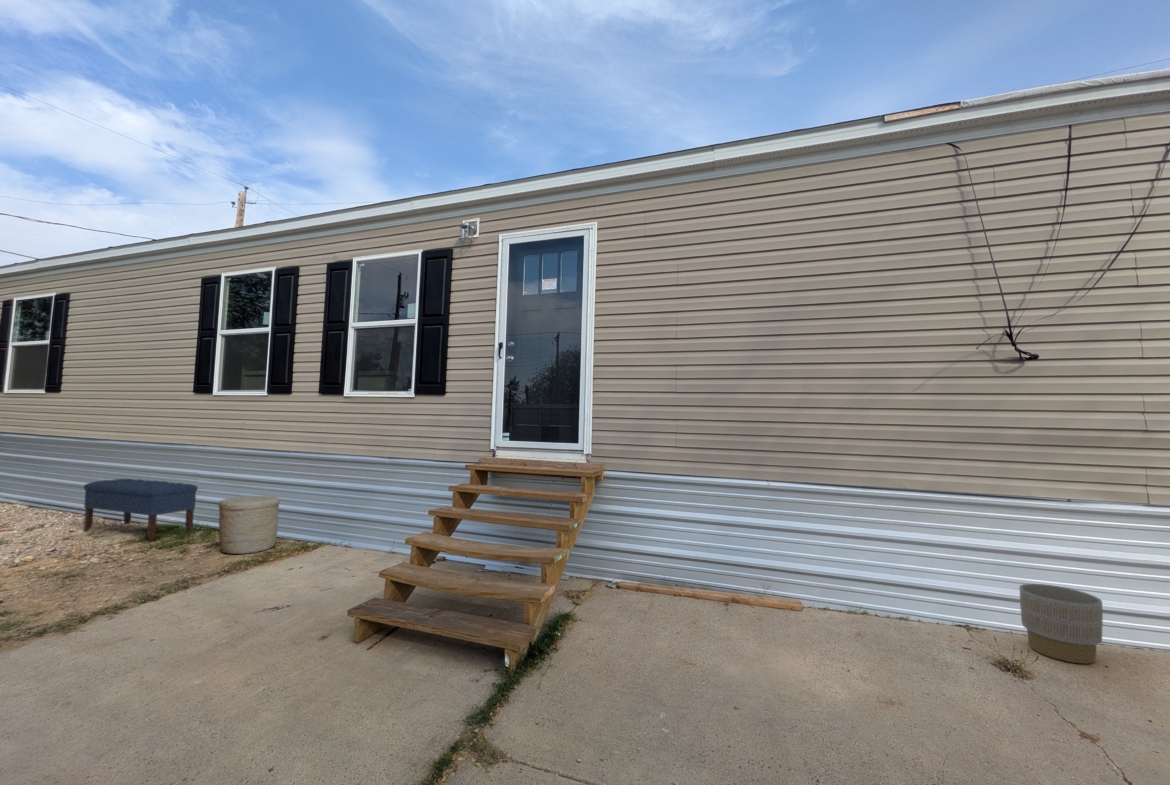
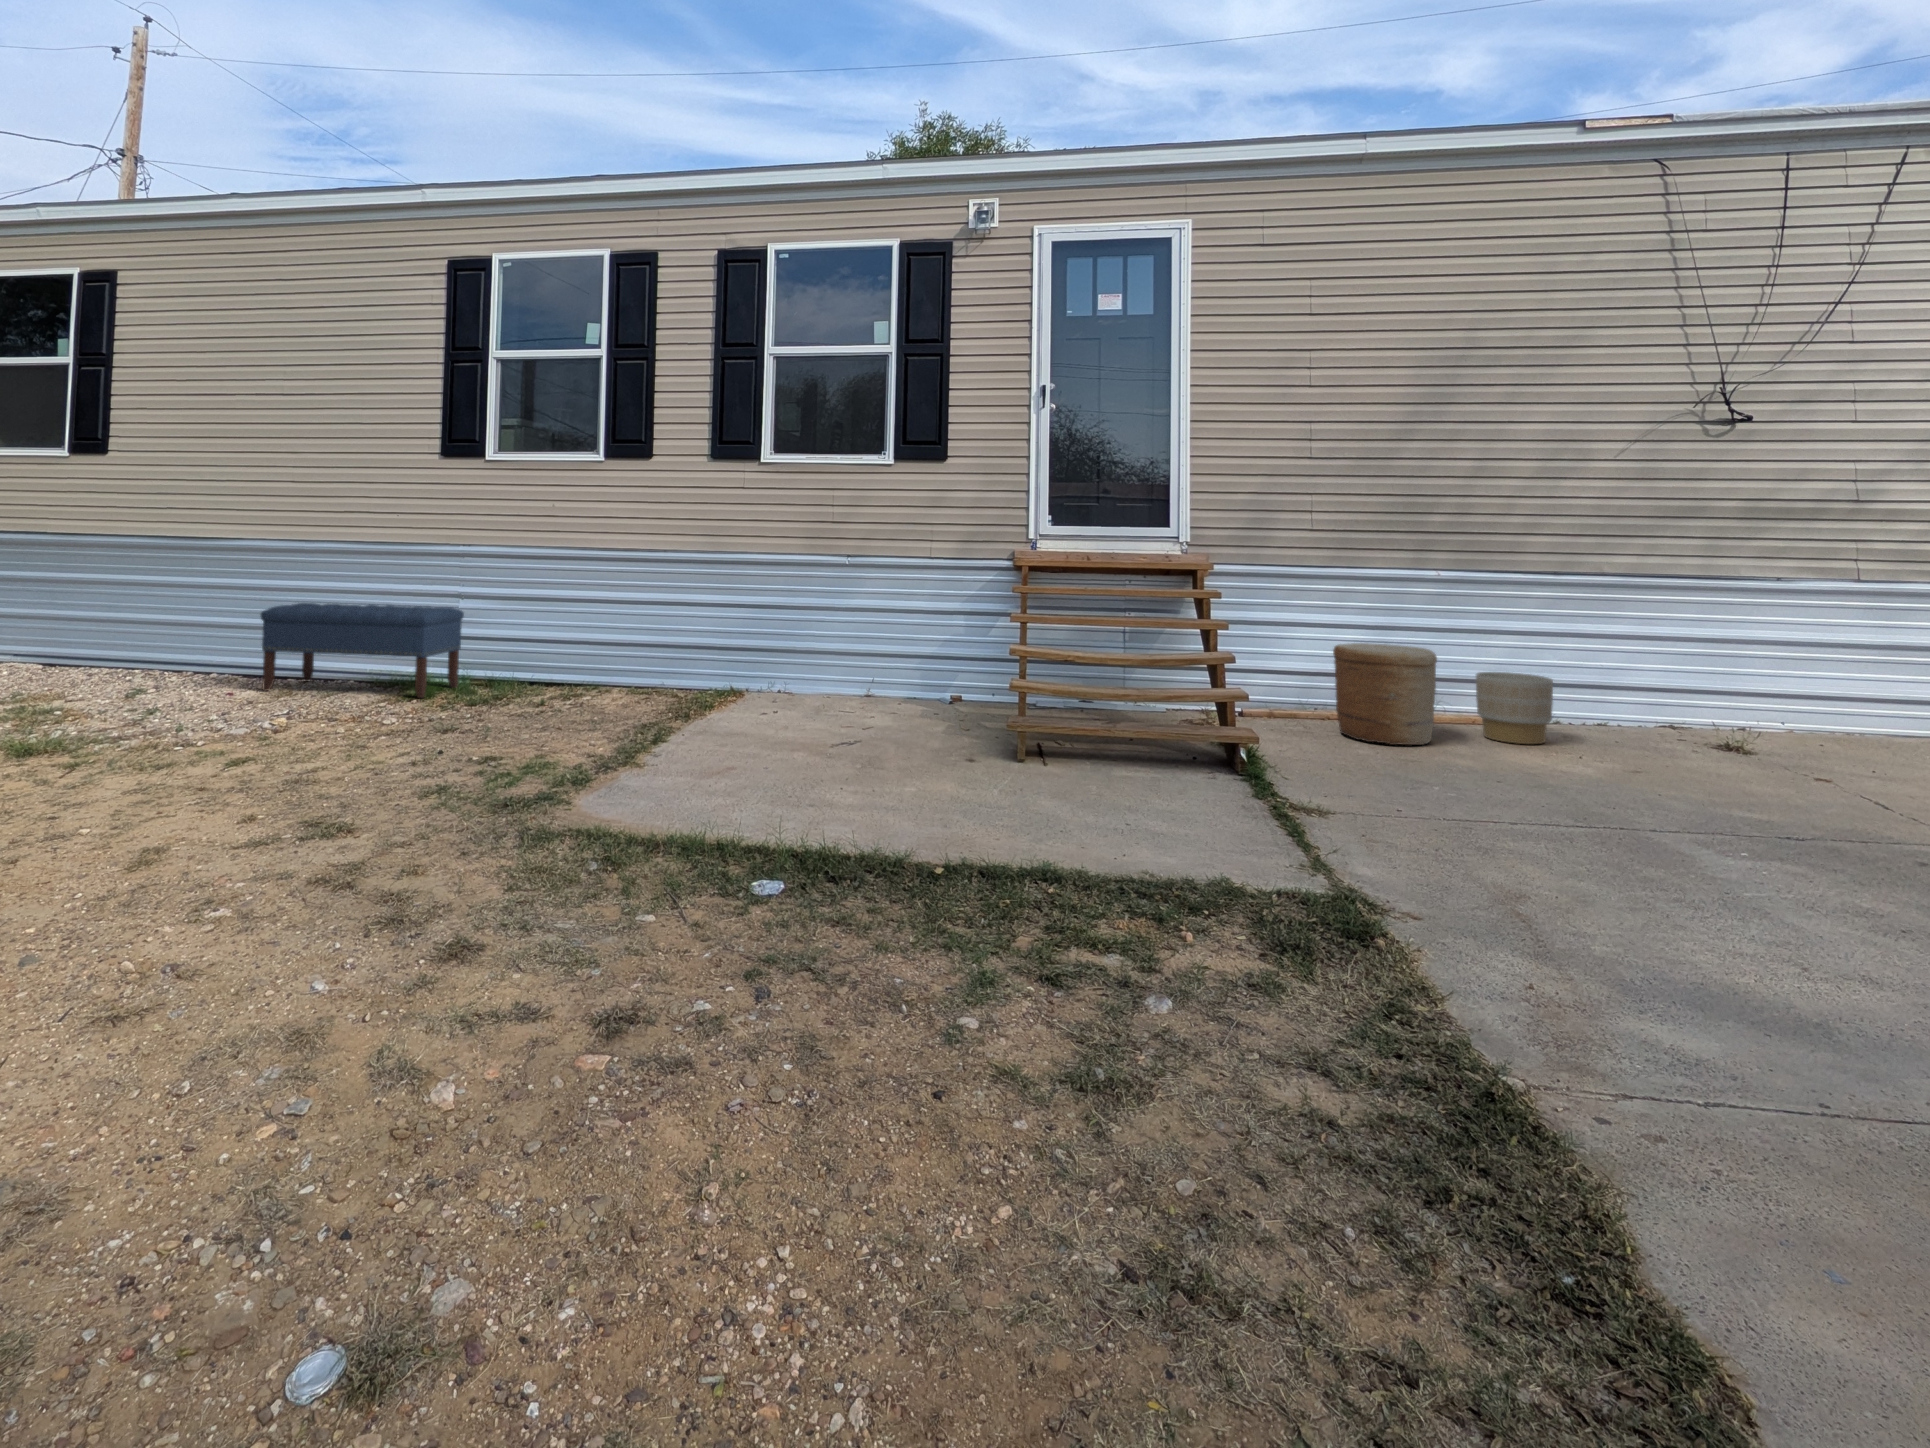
woven basket: present [219,496,280,554] -> present [1333,643,1437,745]
planter: present [1020,584,1103,664] -> present [1476,672,1553,744]

